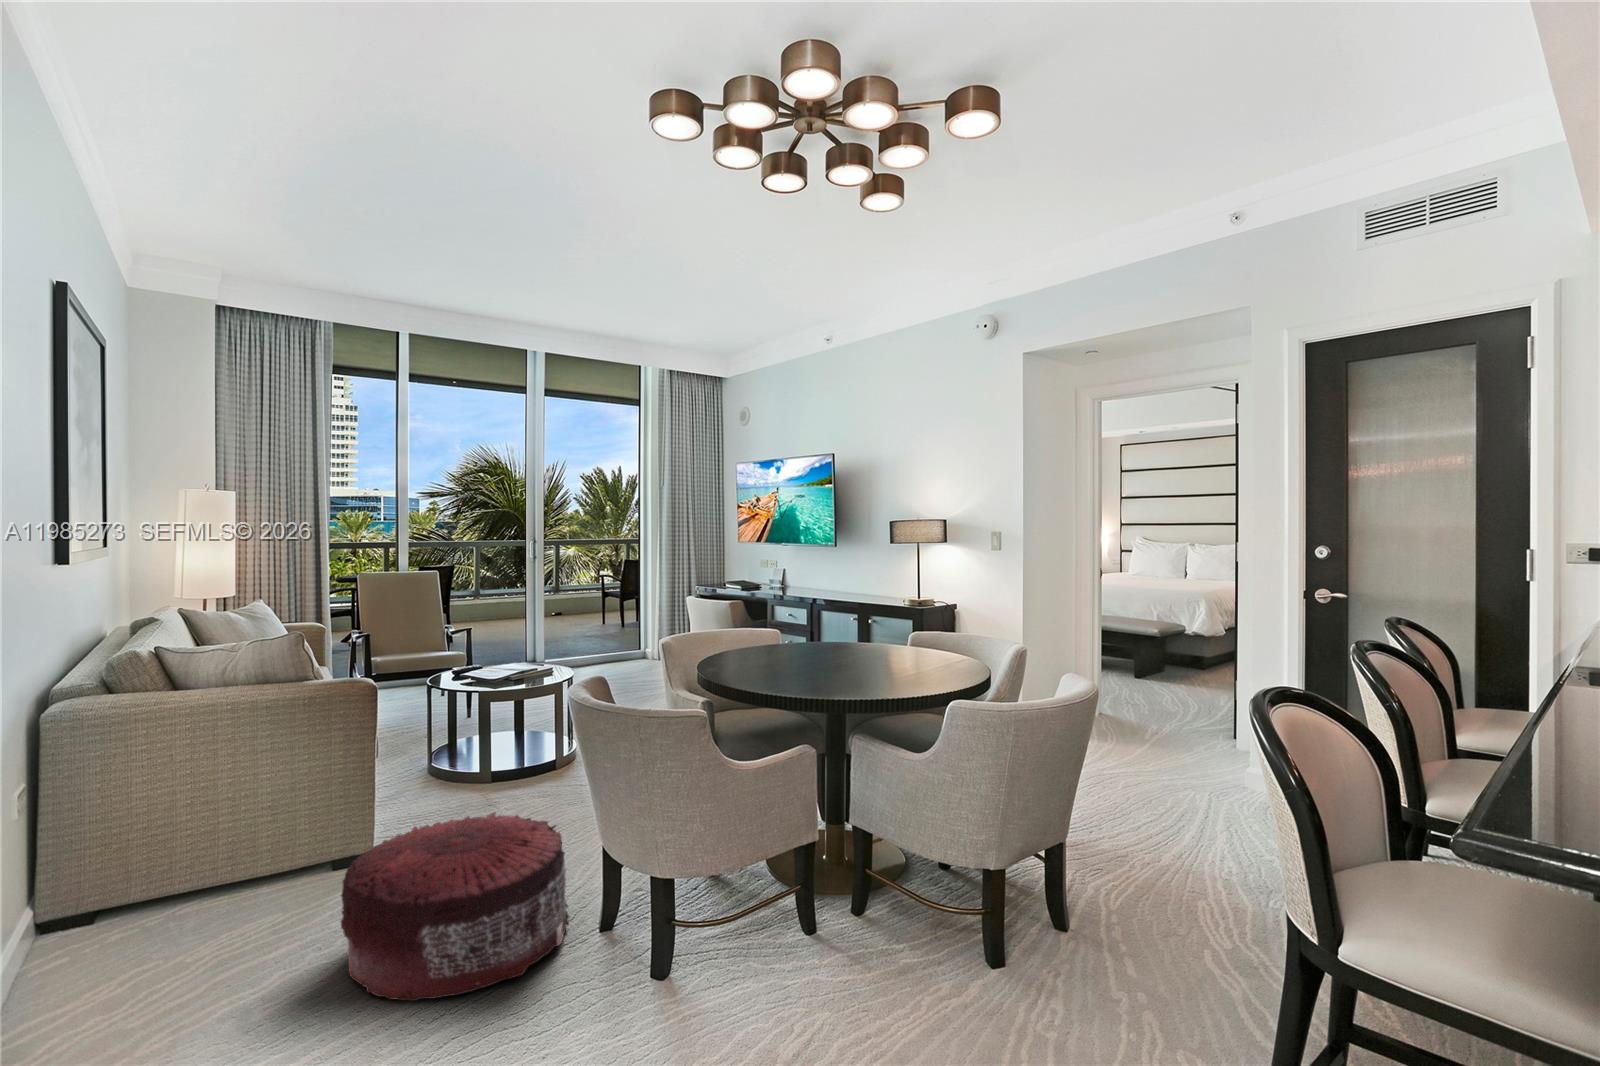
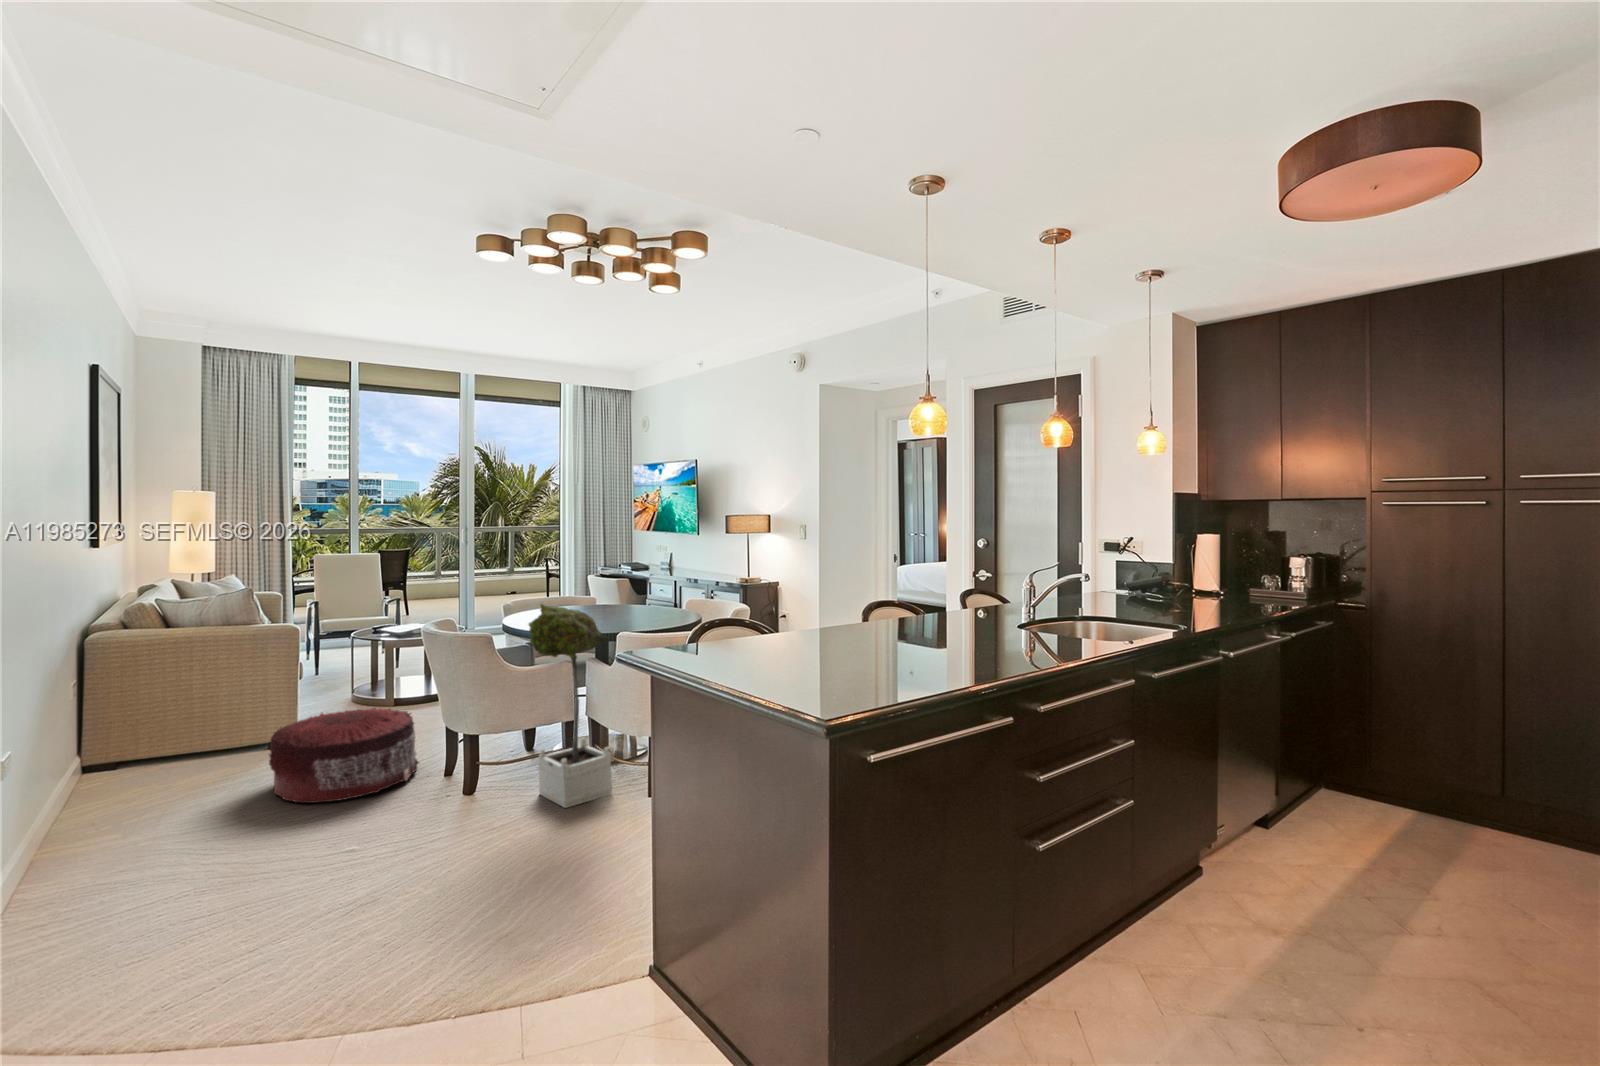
potted tree: none [771,650,915,1012] -> present [529,604,612,808]

